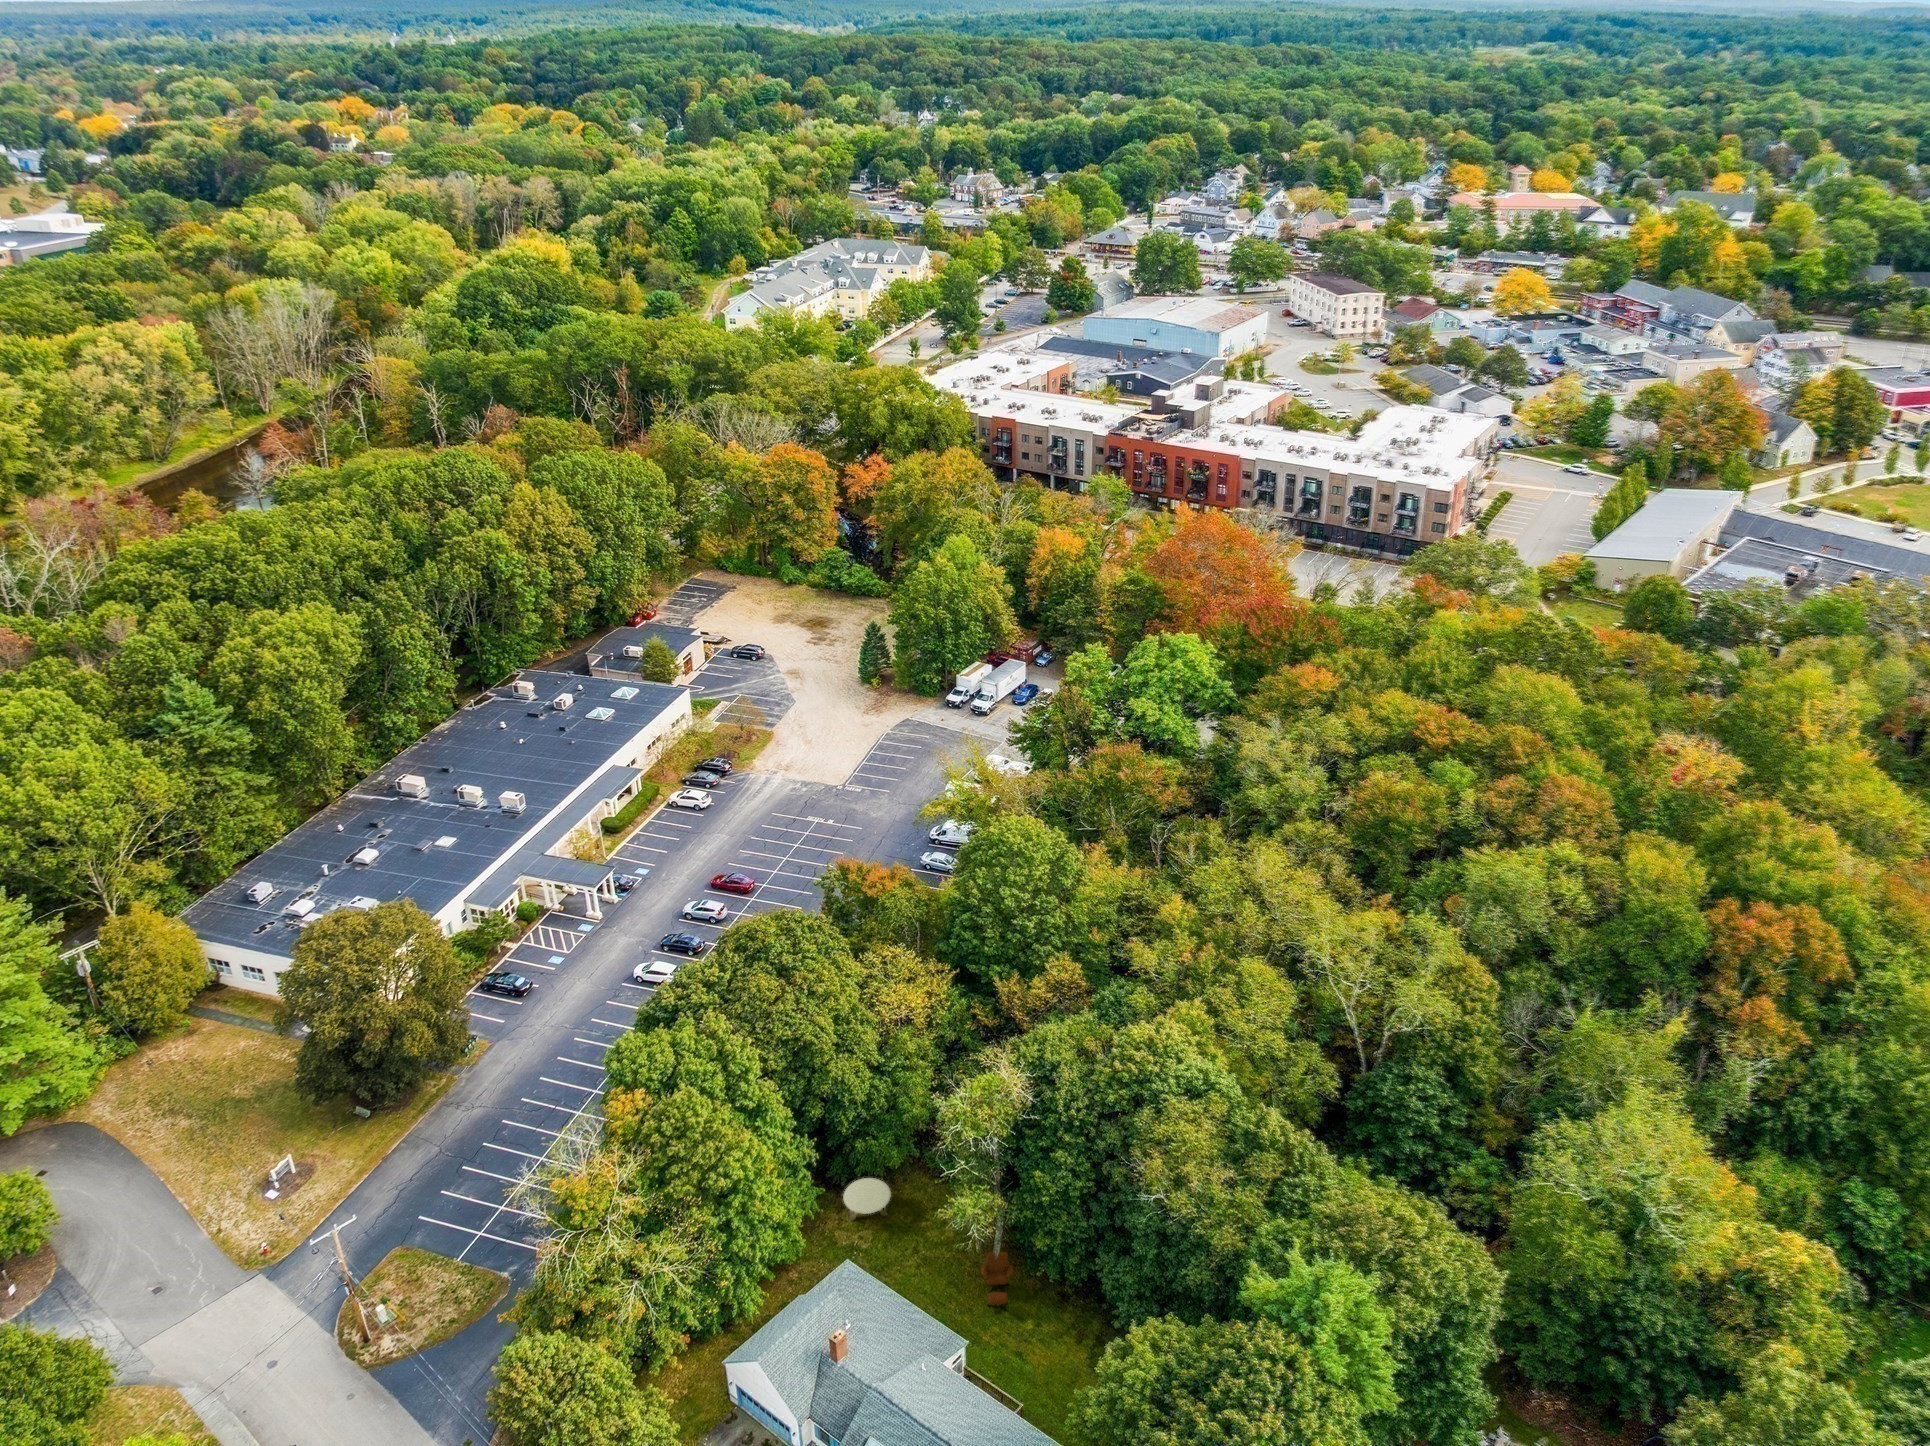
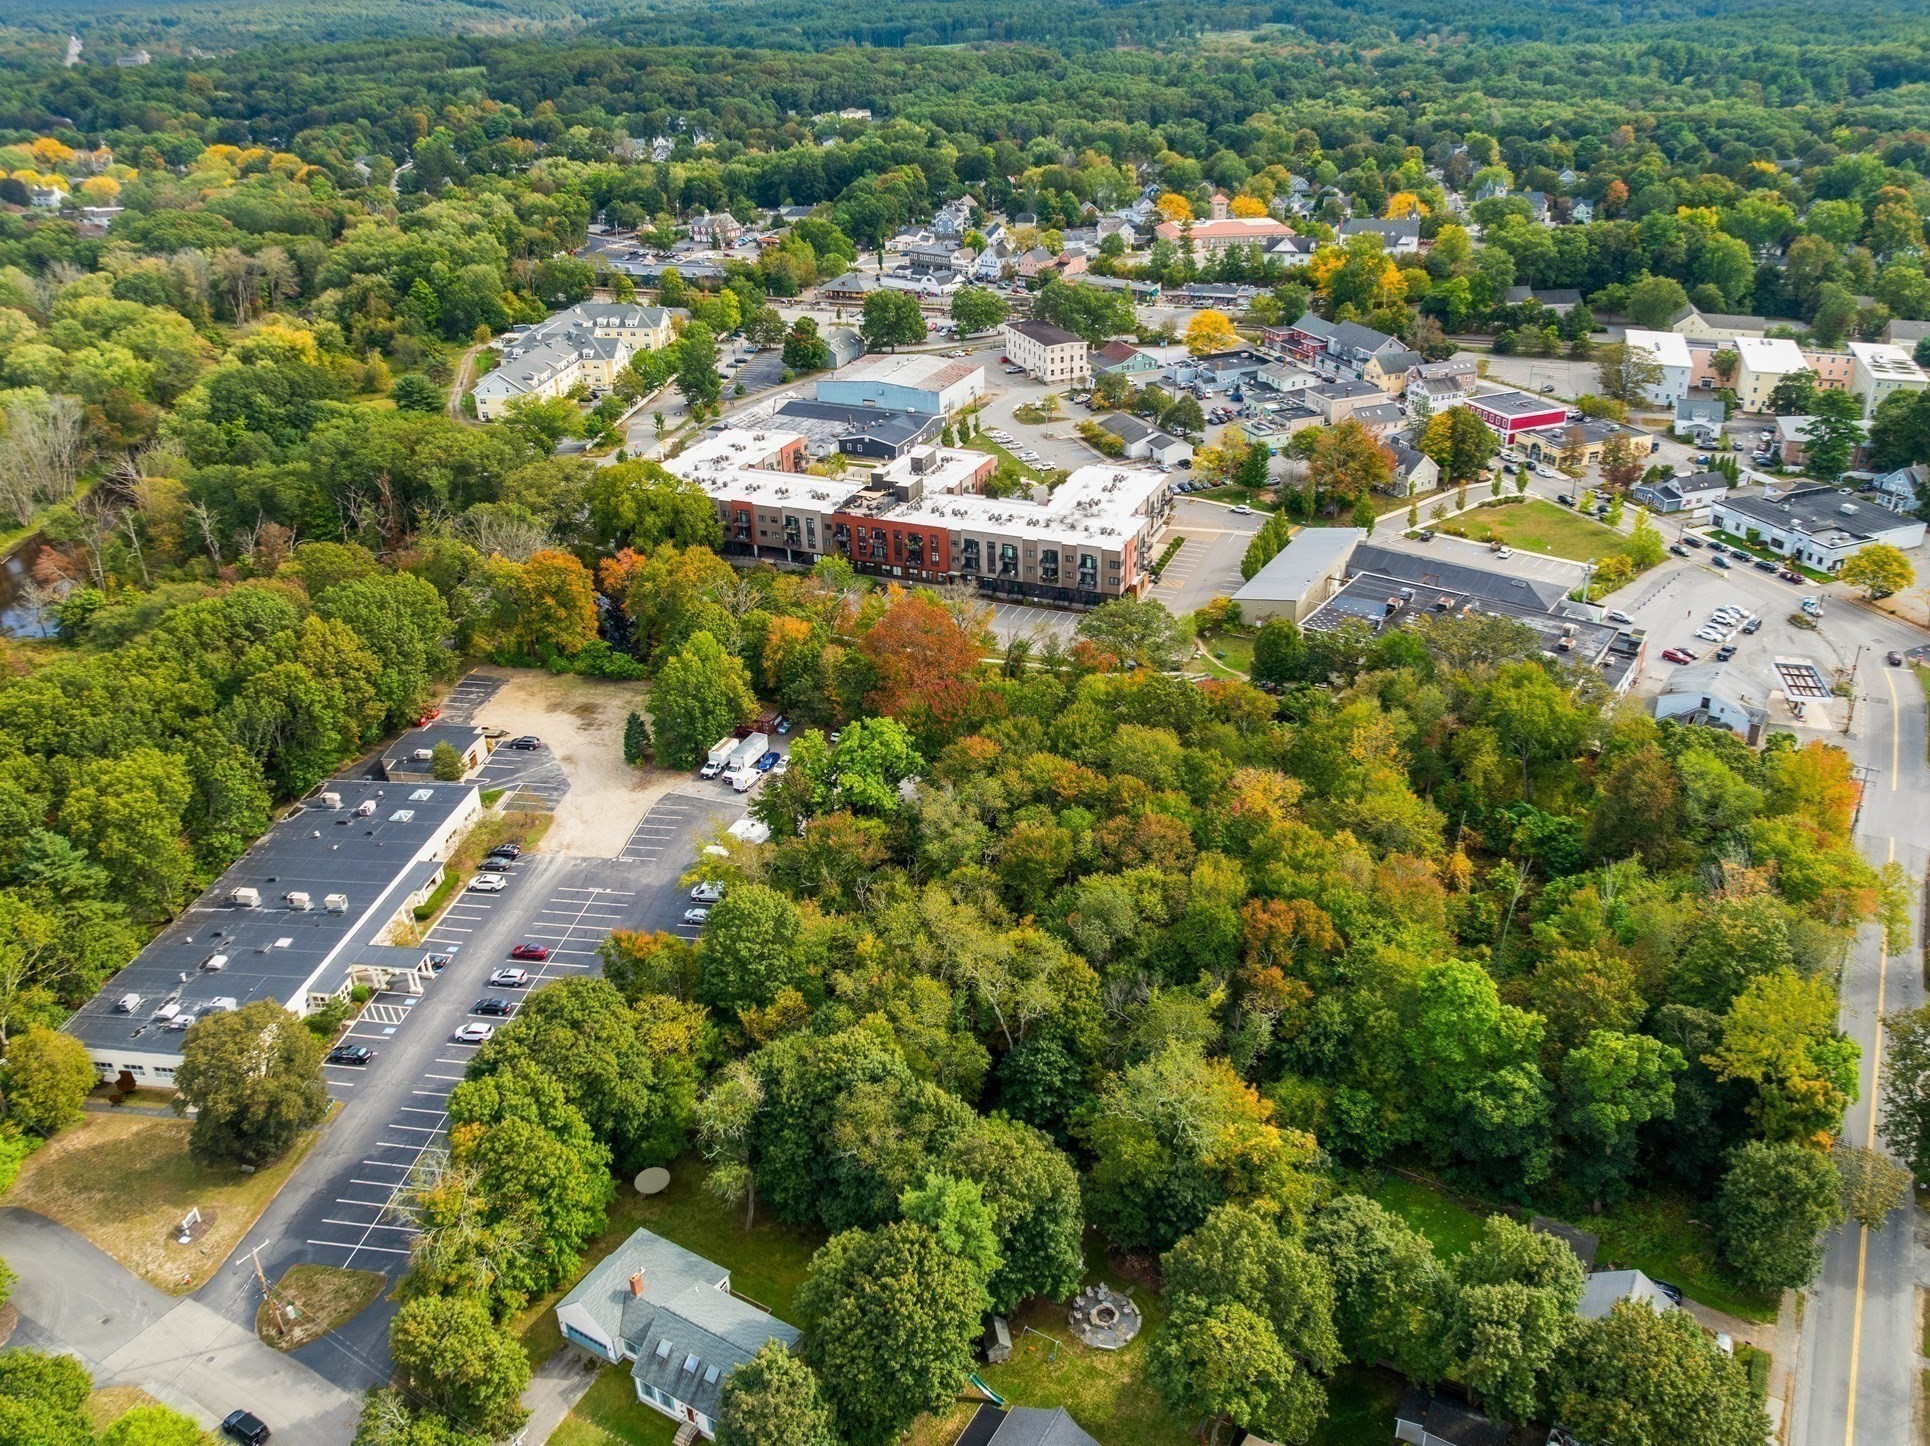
lounge chair: present [981,1252,1013,1307] -> present [108,1070,137,1107]

